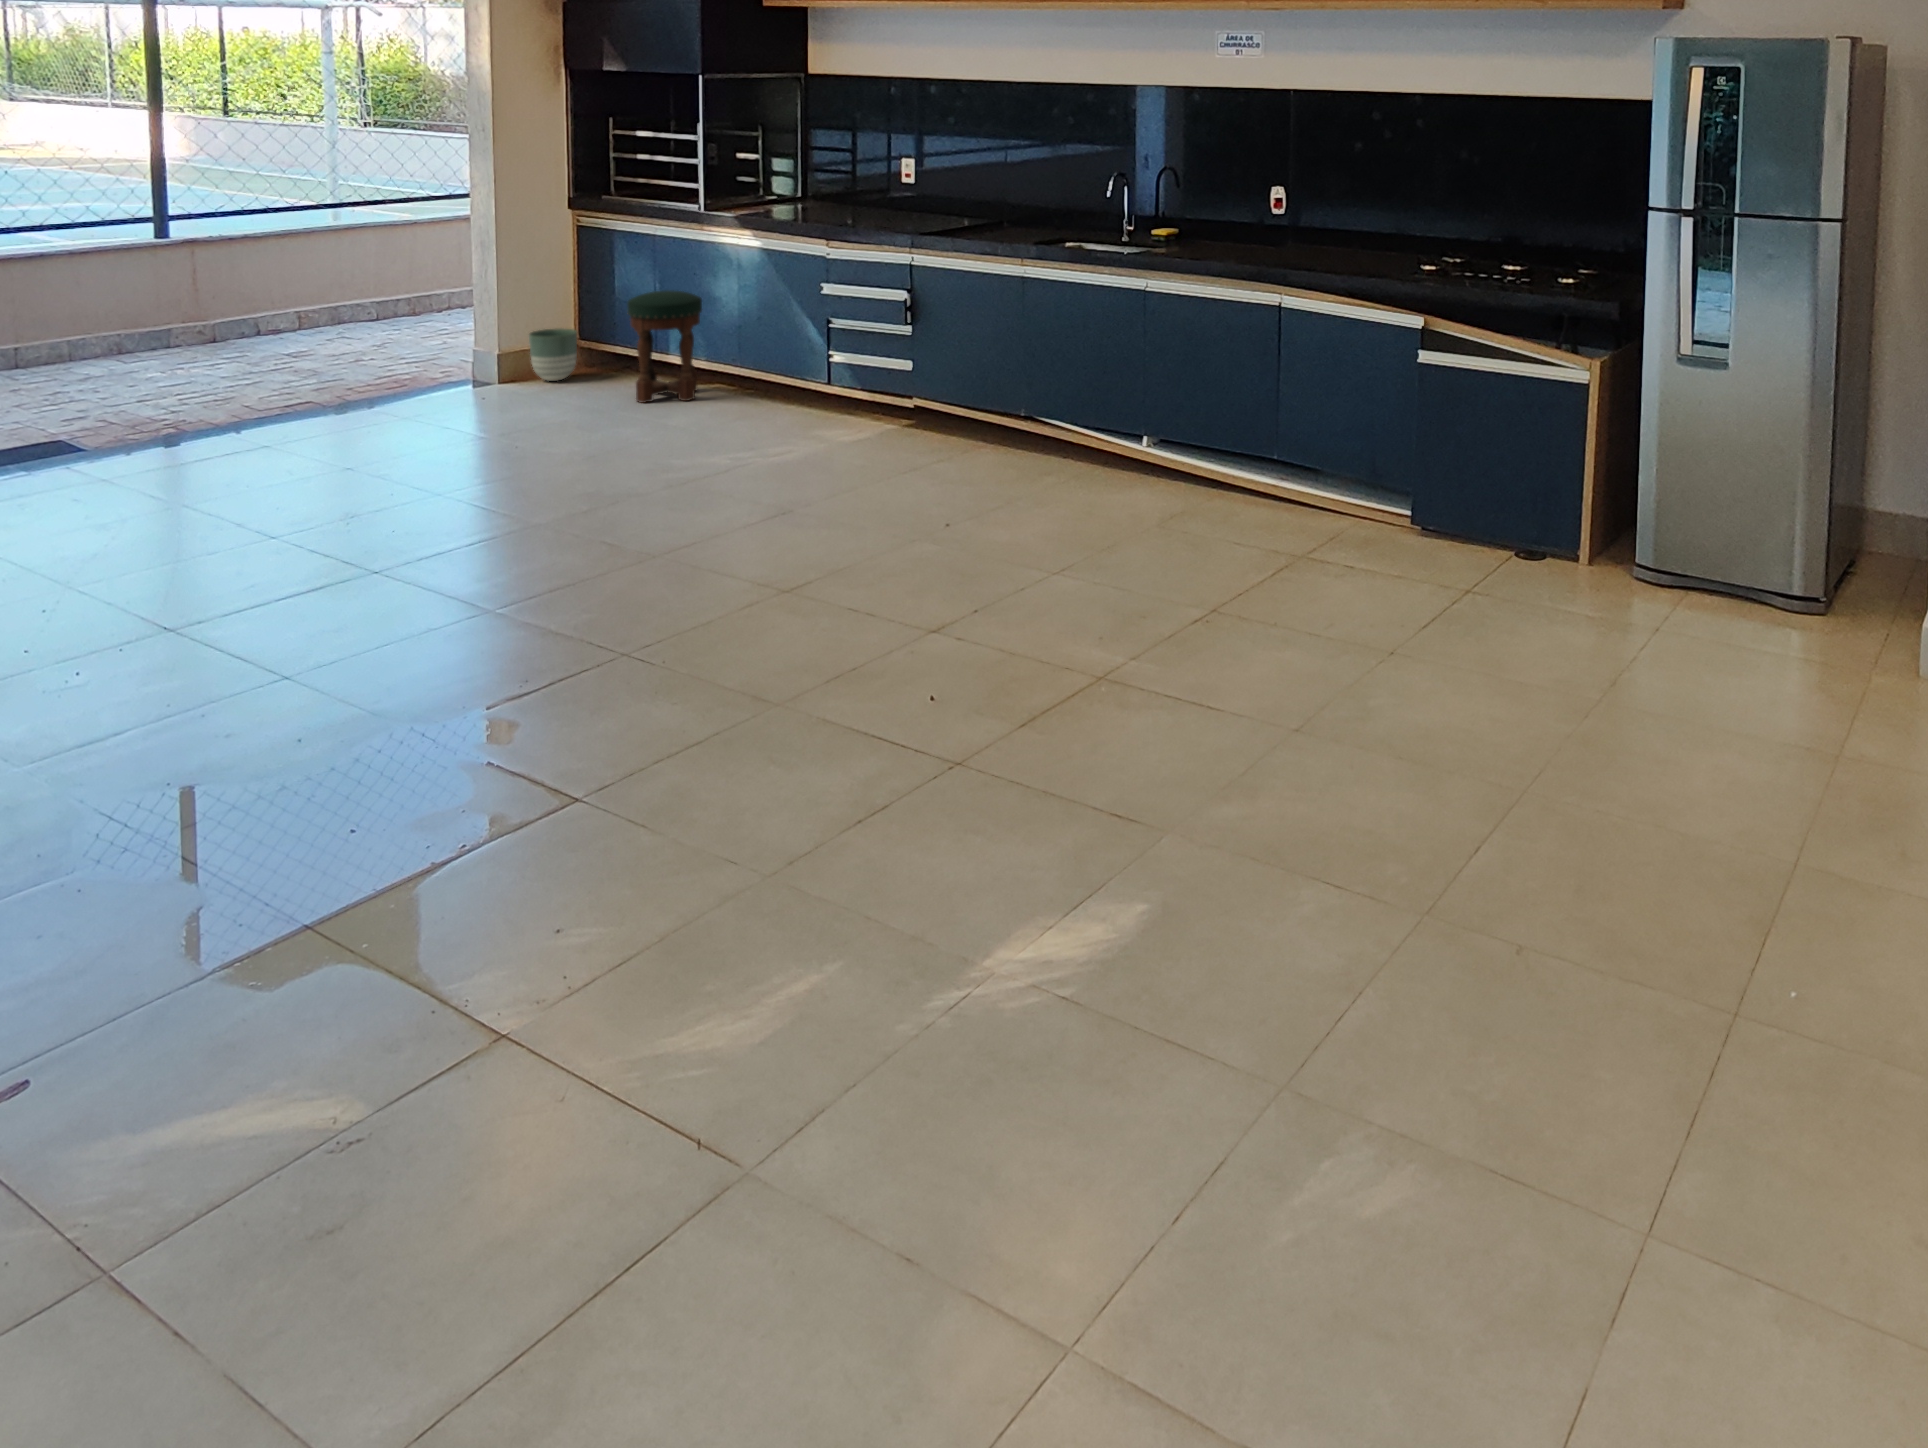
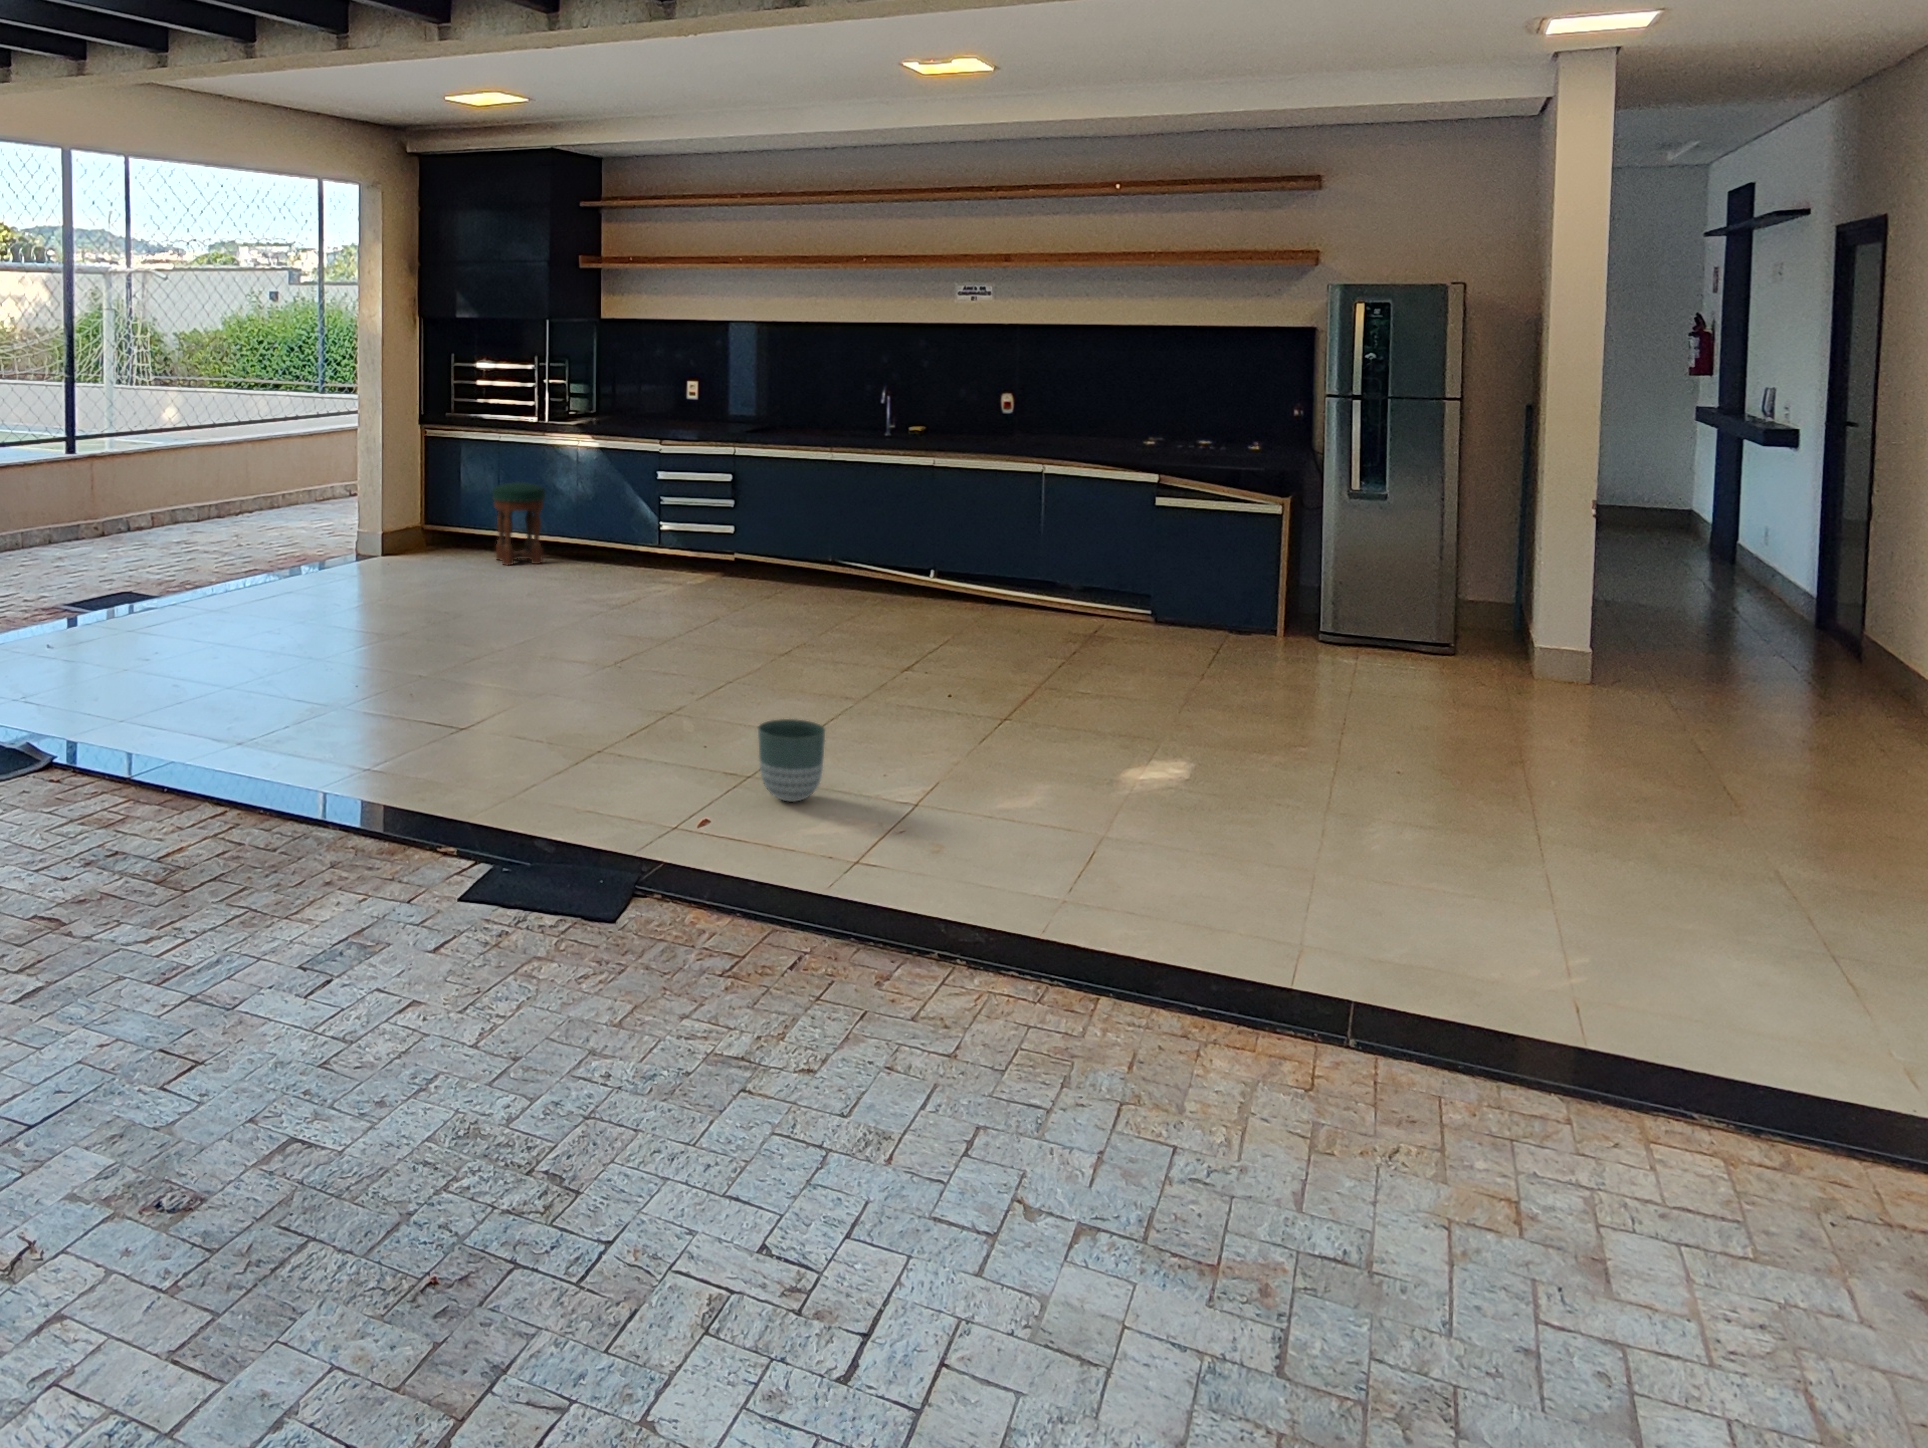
planter: present [529,328,577,381] -> present [758,719,825,802]

